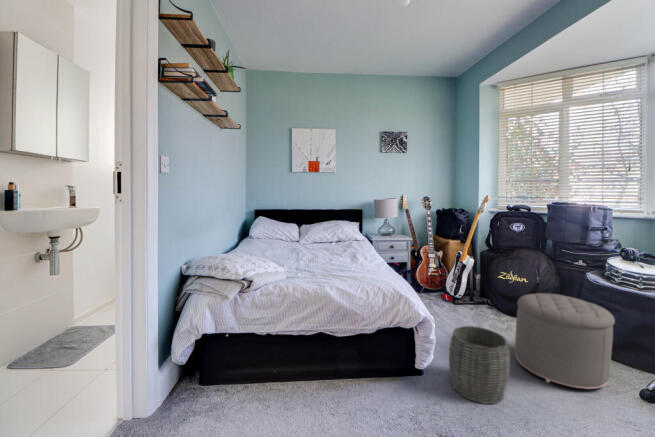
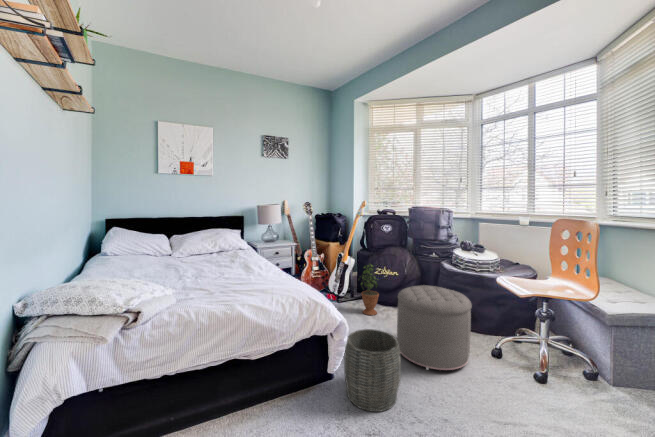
potted plant: none [477,263,502,321] -> present [361,263,379,315]

